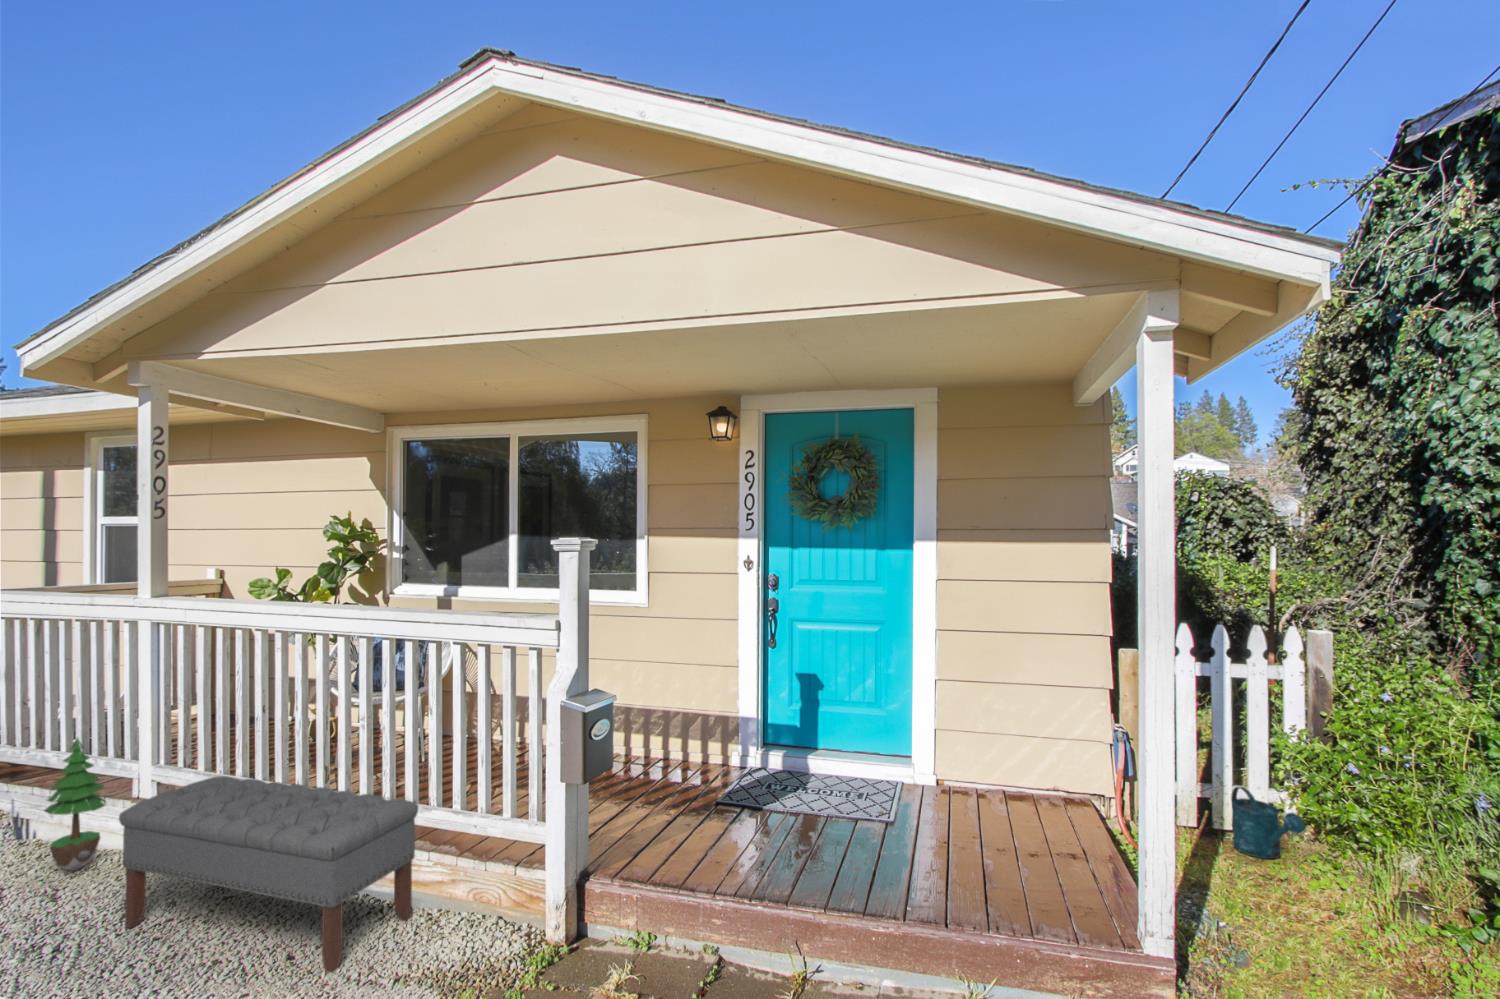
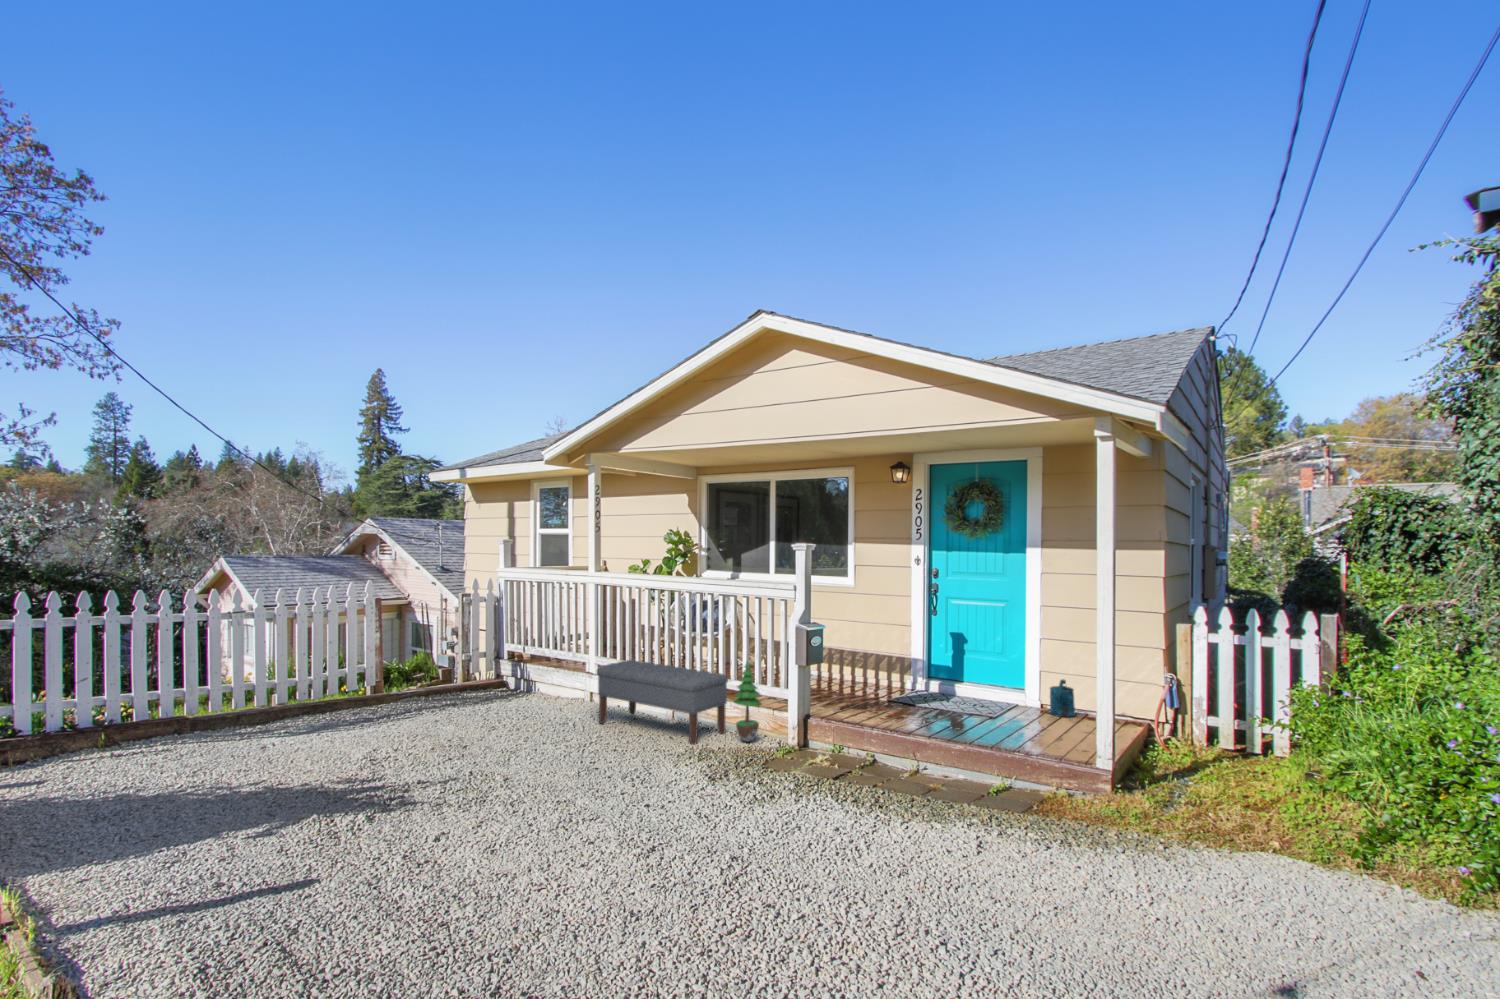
potted tree: present [44,738,106,871] -> present [734,661,761,742]
watering can: present [1231,787,1304,859] -> present [1050,680,1075,717]

